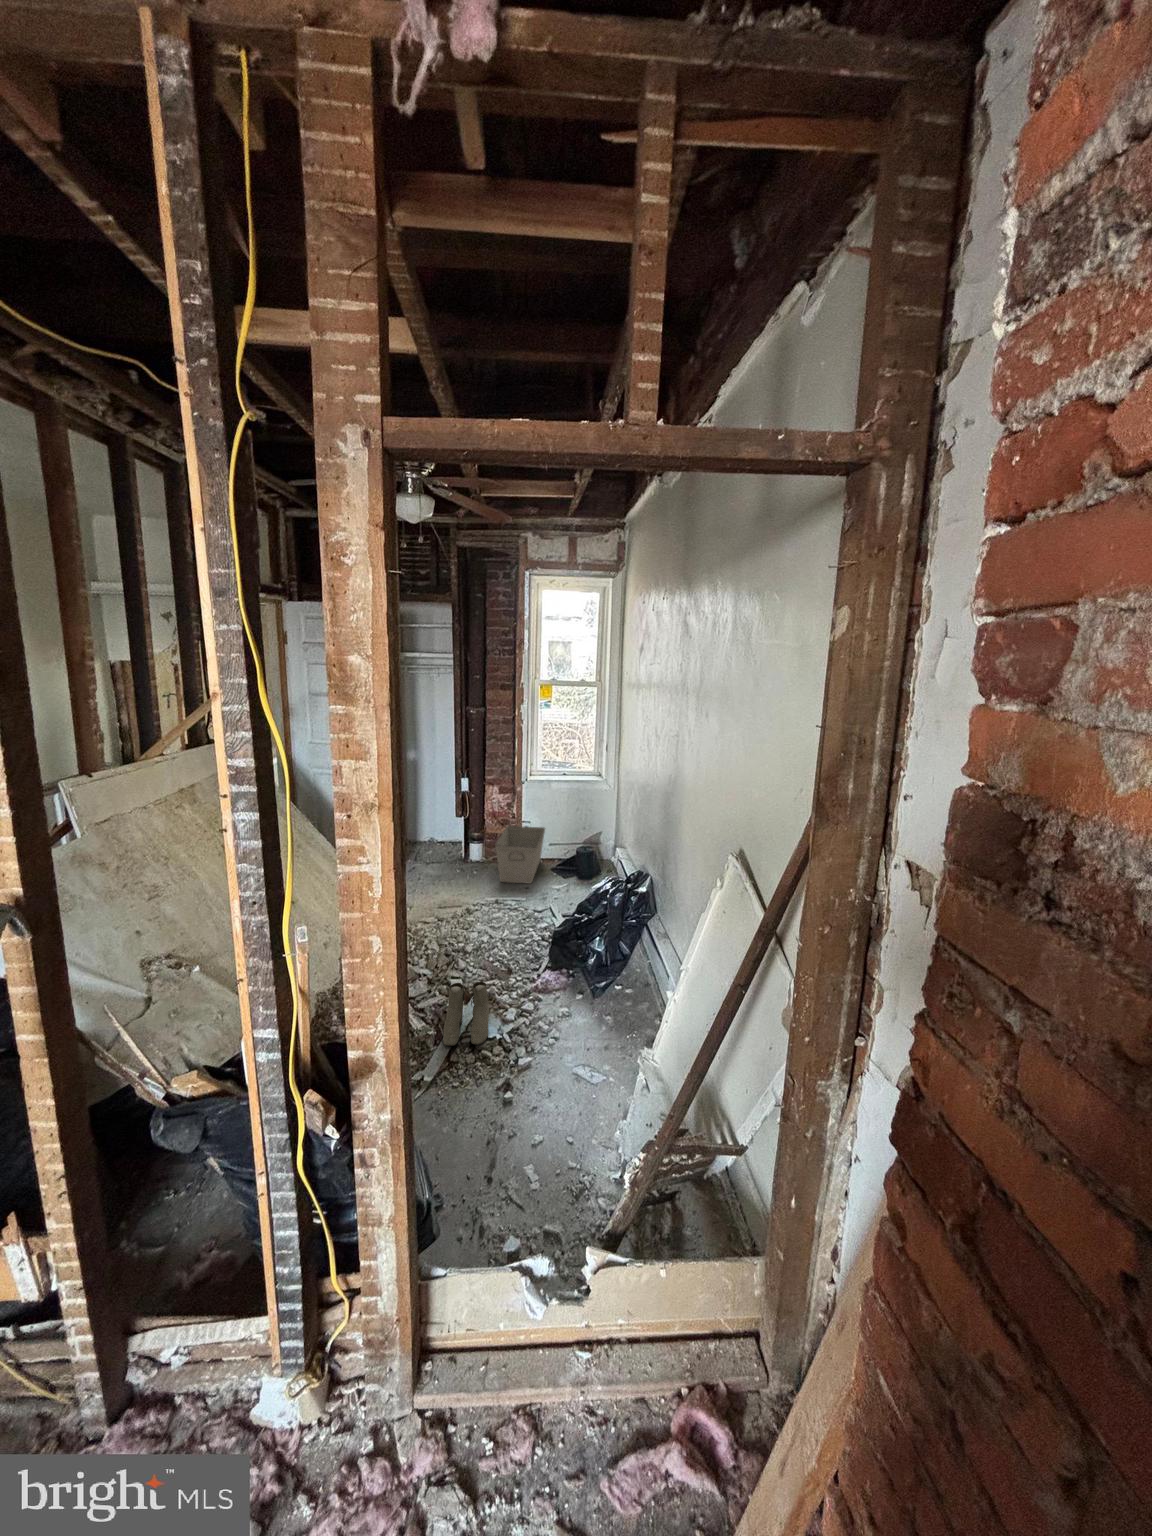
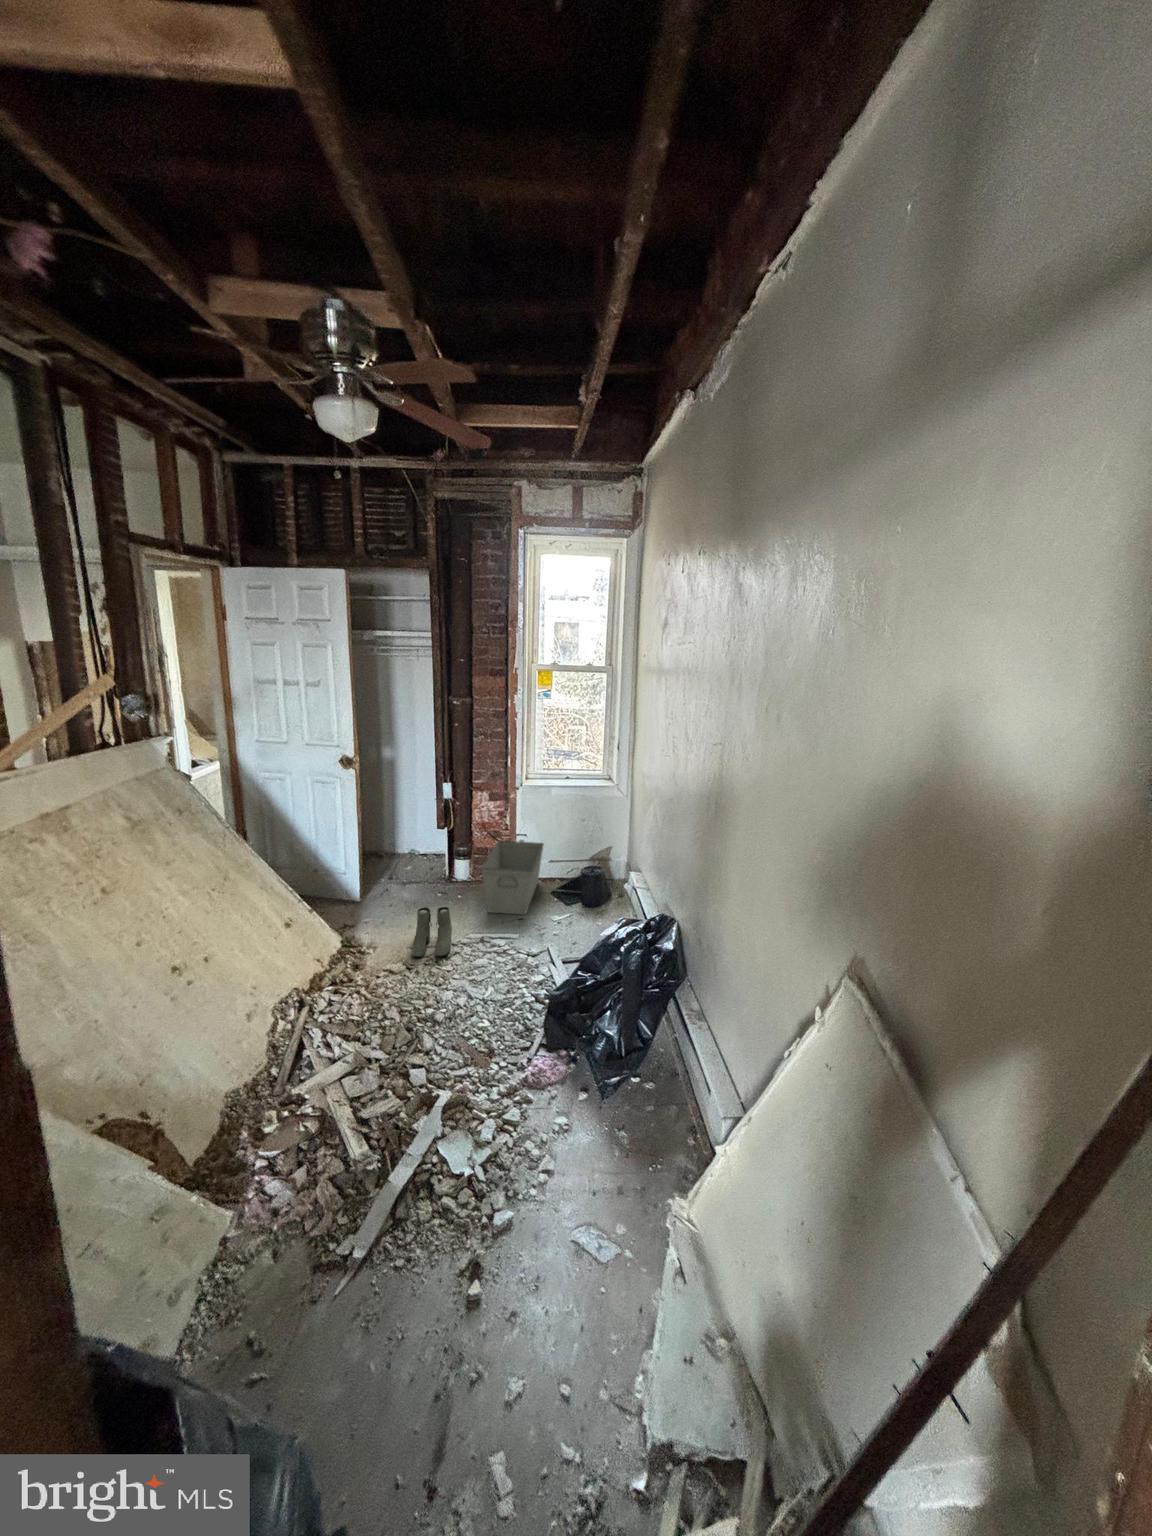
boots: present [443,982,489,1046] -> present [412,907,452,957]

